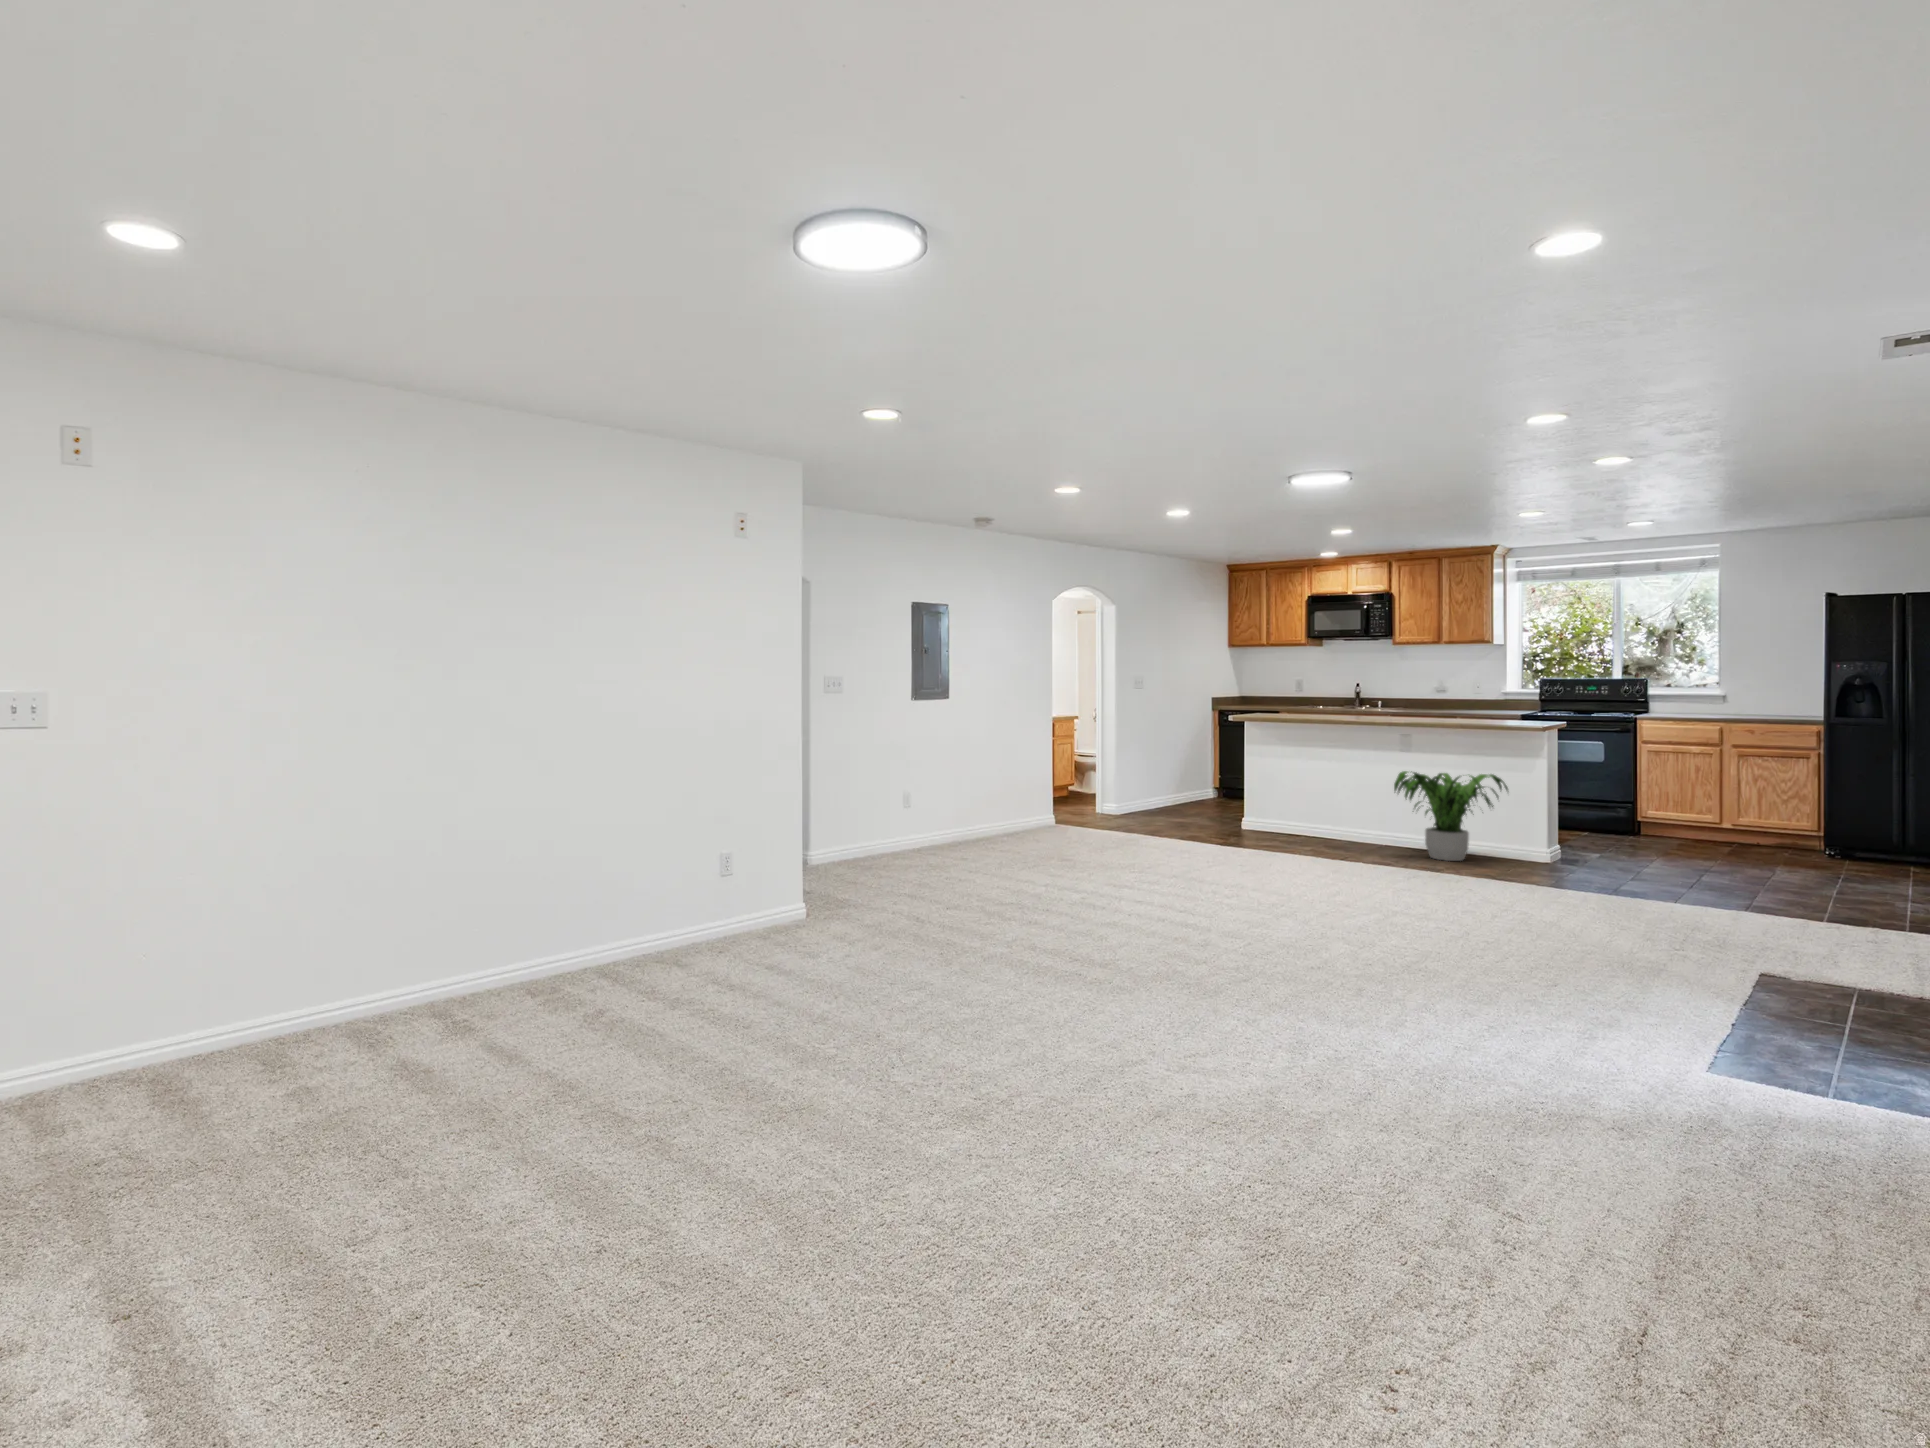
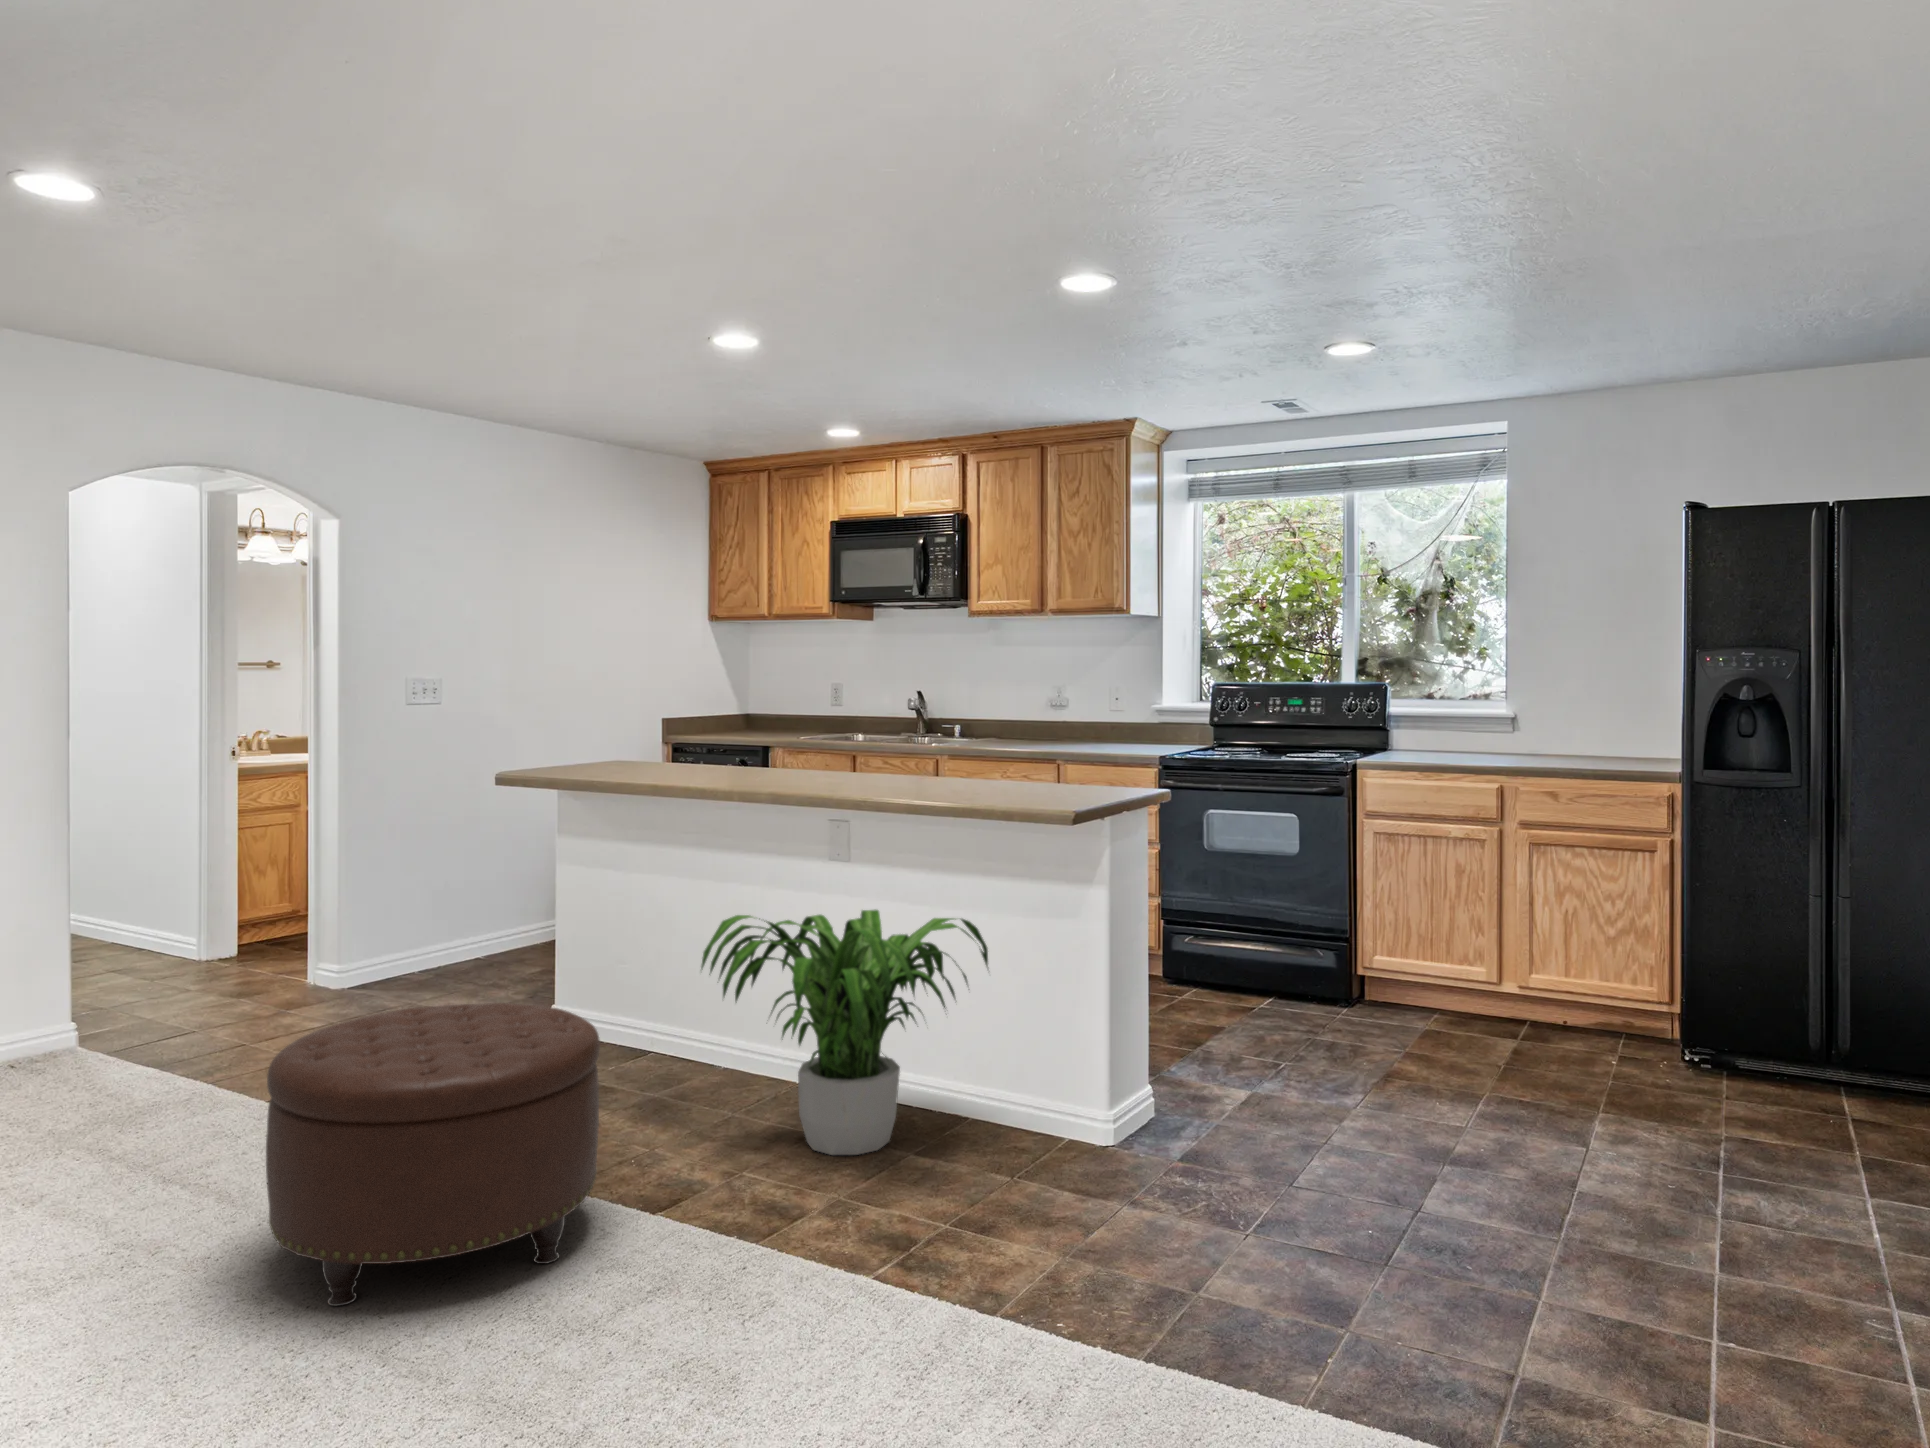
ottoman: none [1287,797,1394,878] -> present [266,1003,600,1306]

